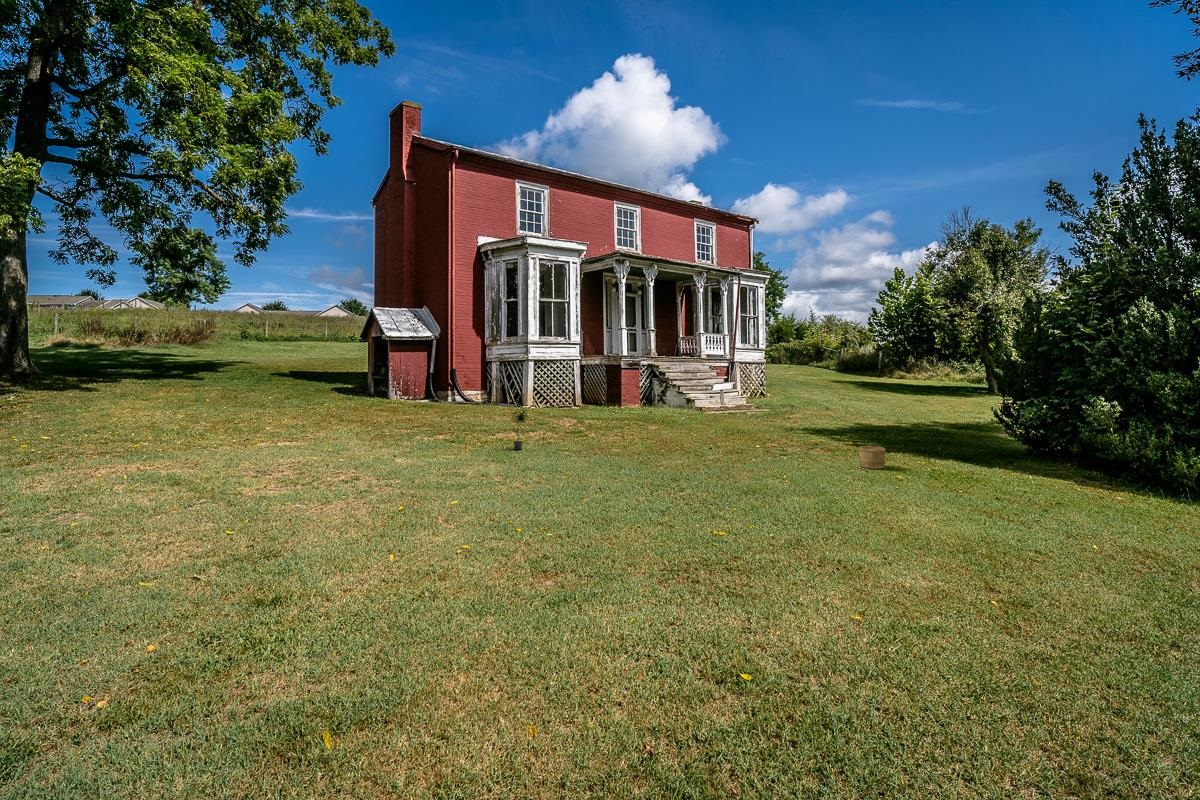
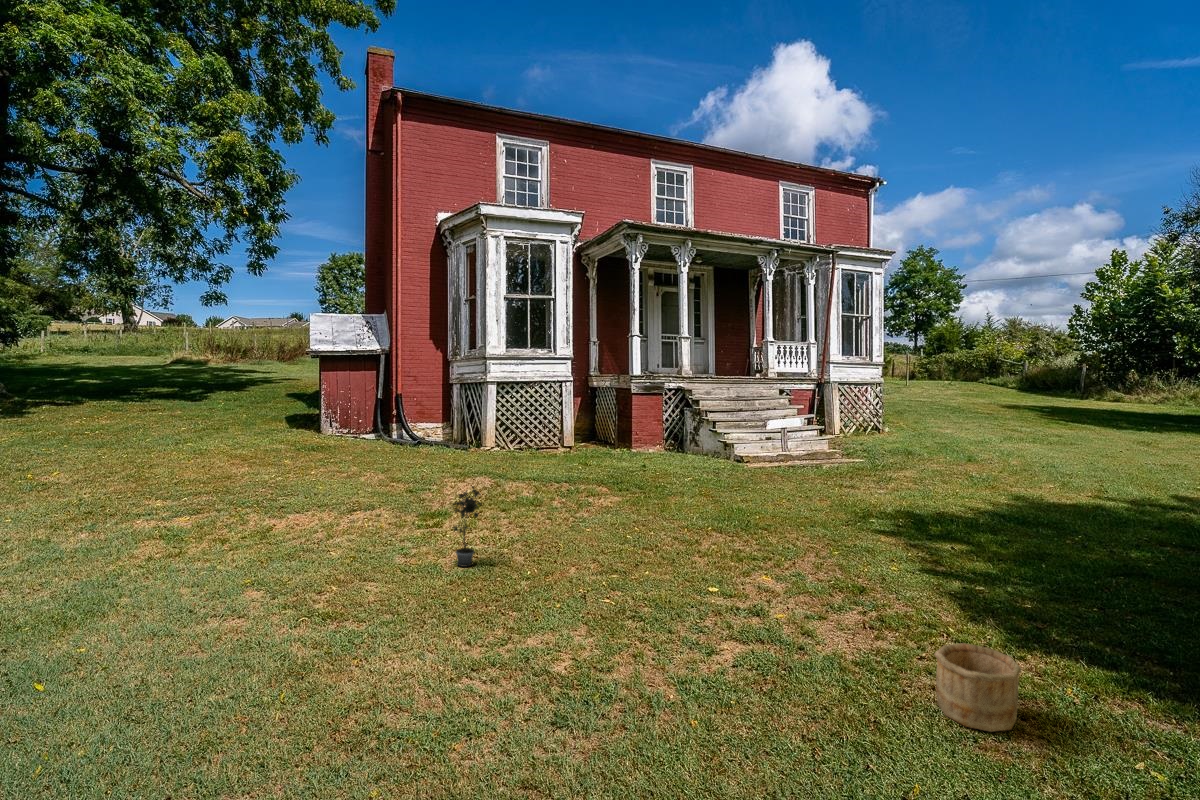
potted plant: present [513,409,527,450] -> present [453,486,482,567]

